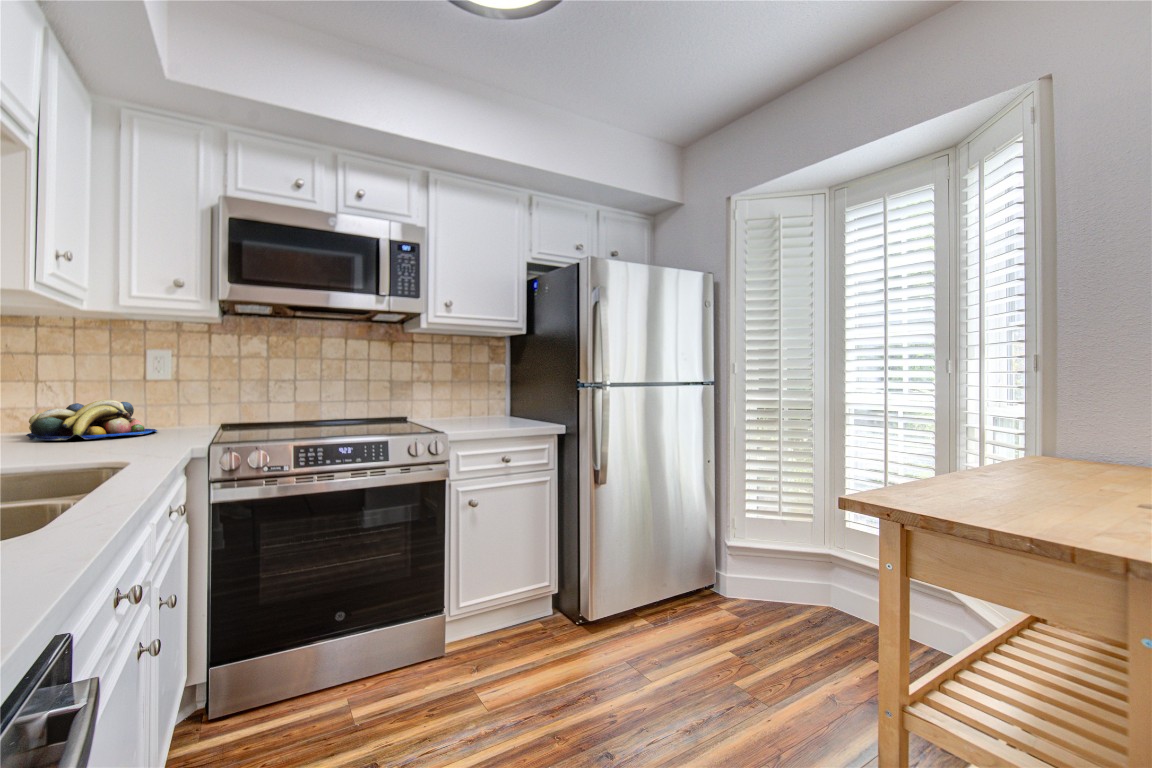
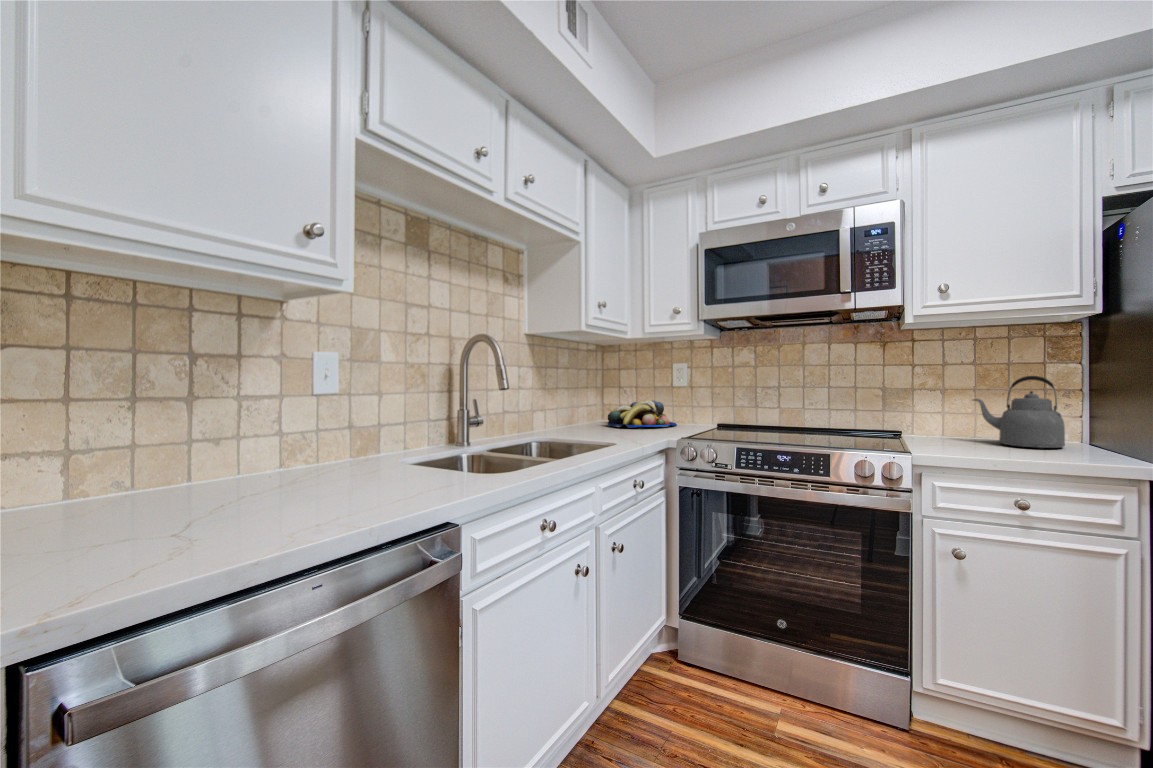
kettle: none [462,372,515,422] -> present [973,376,1065,448]

